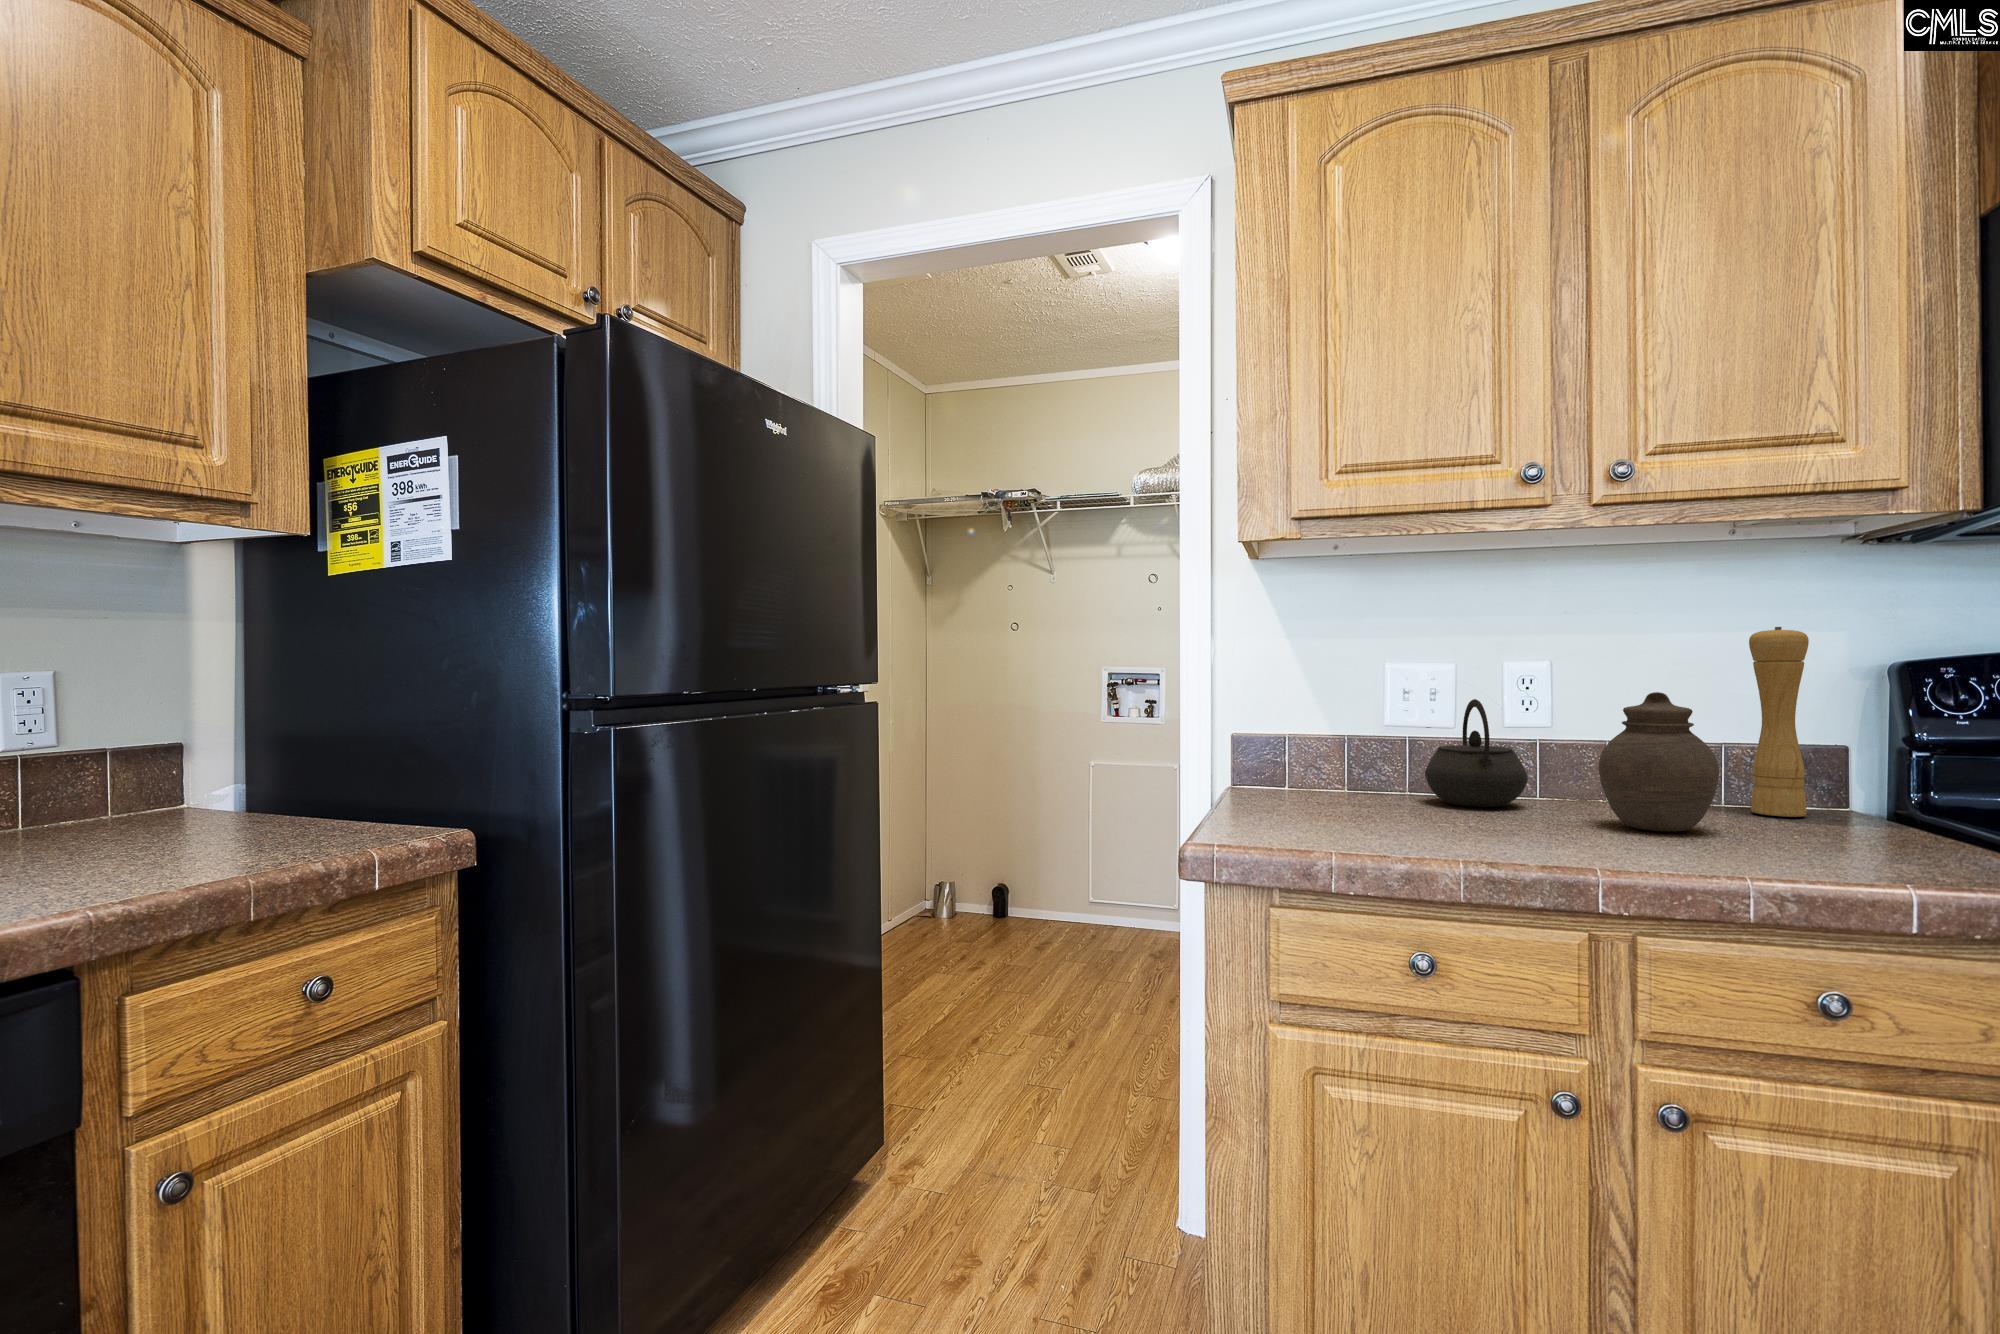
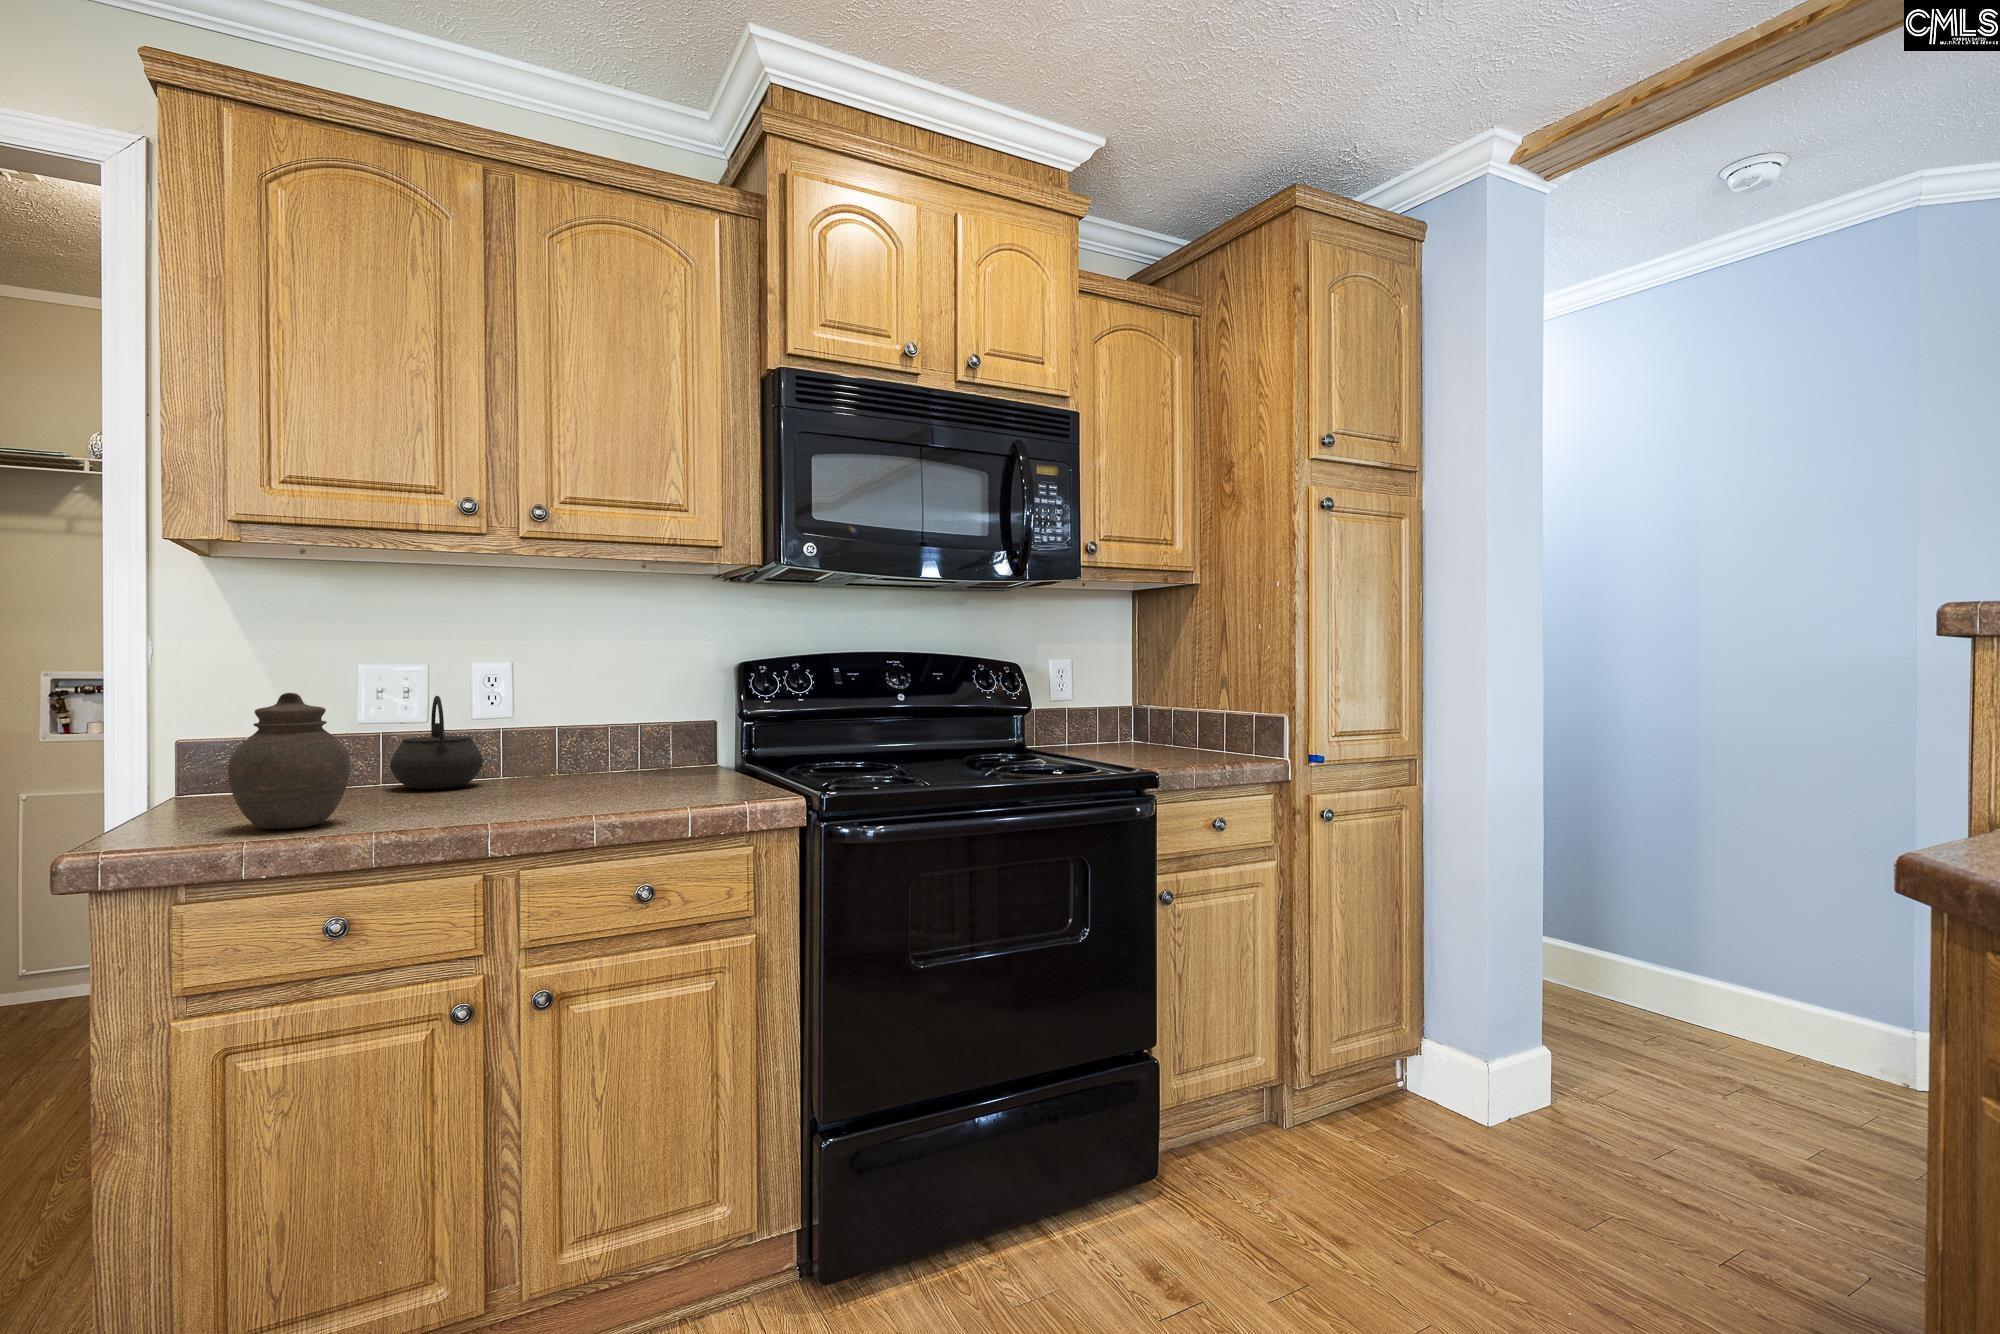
pepper mill: present [1749,627,1809,817] -> none [650,638,686,774]
jar: present [1599,692,1719,832] -> present [228,693,350,829]

